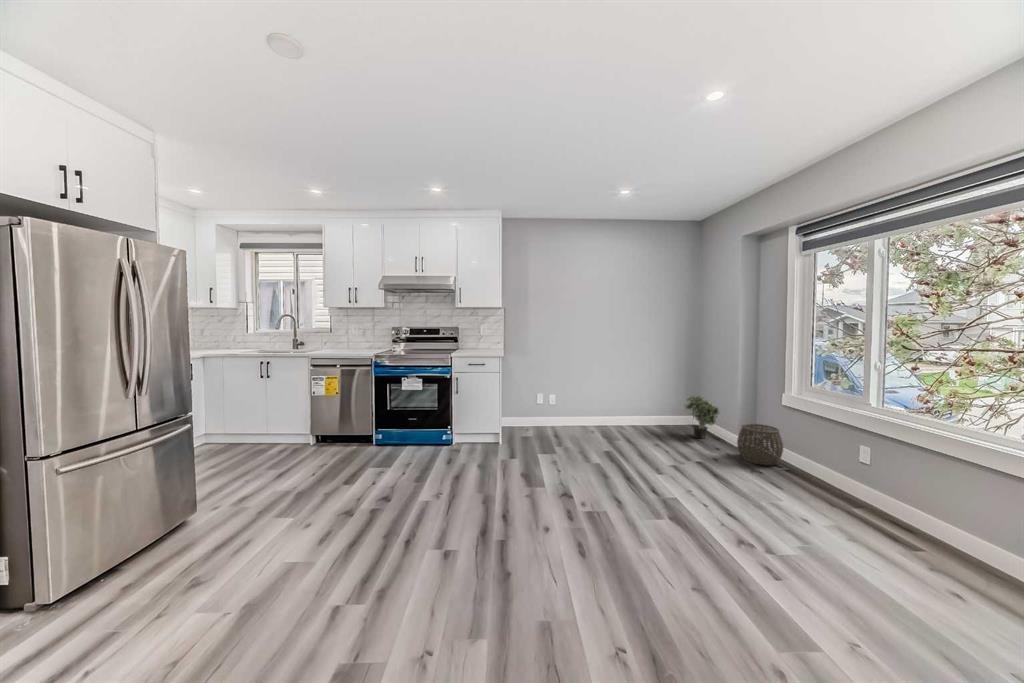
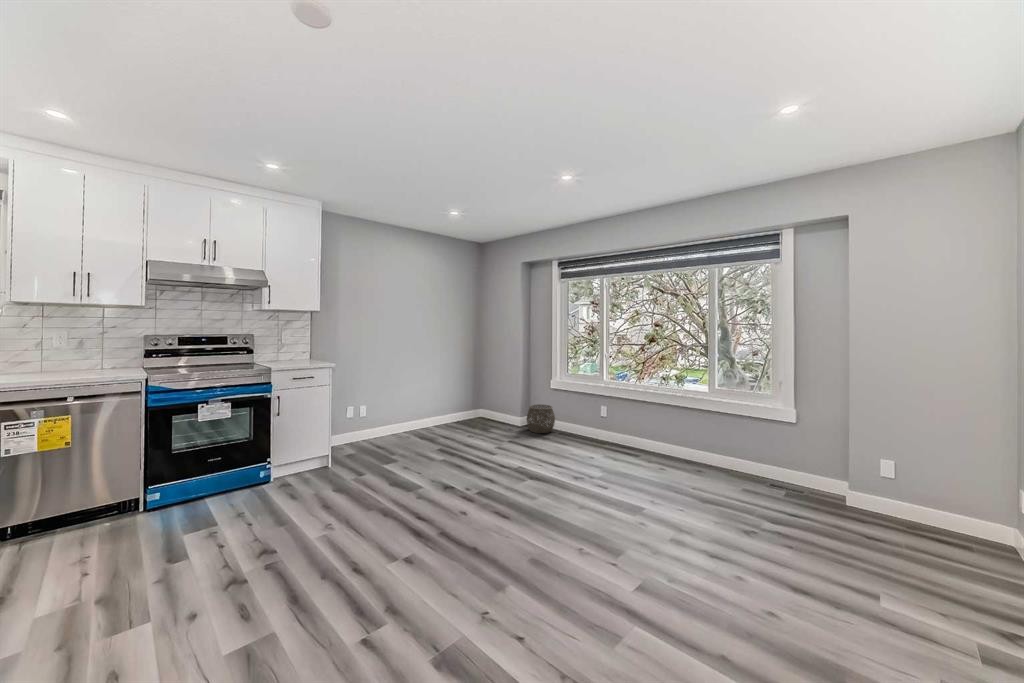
potted plant: present [685,396,719,438] -> none [480,389,507,423]

